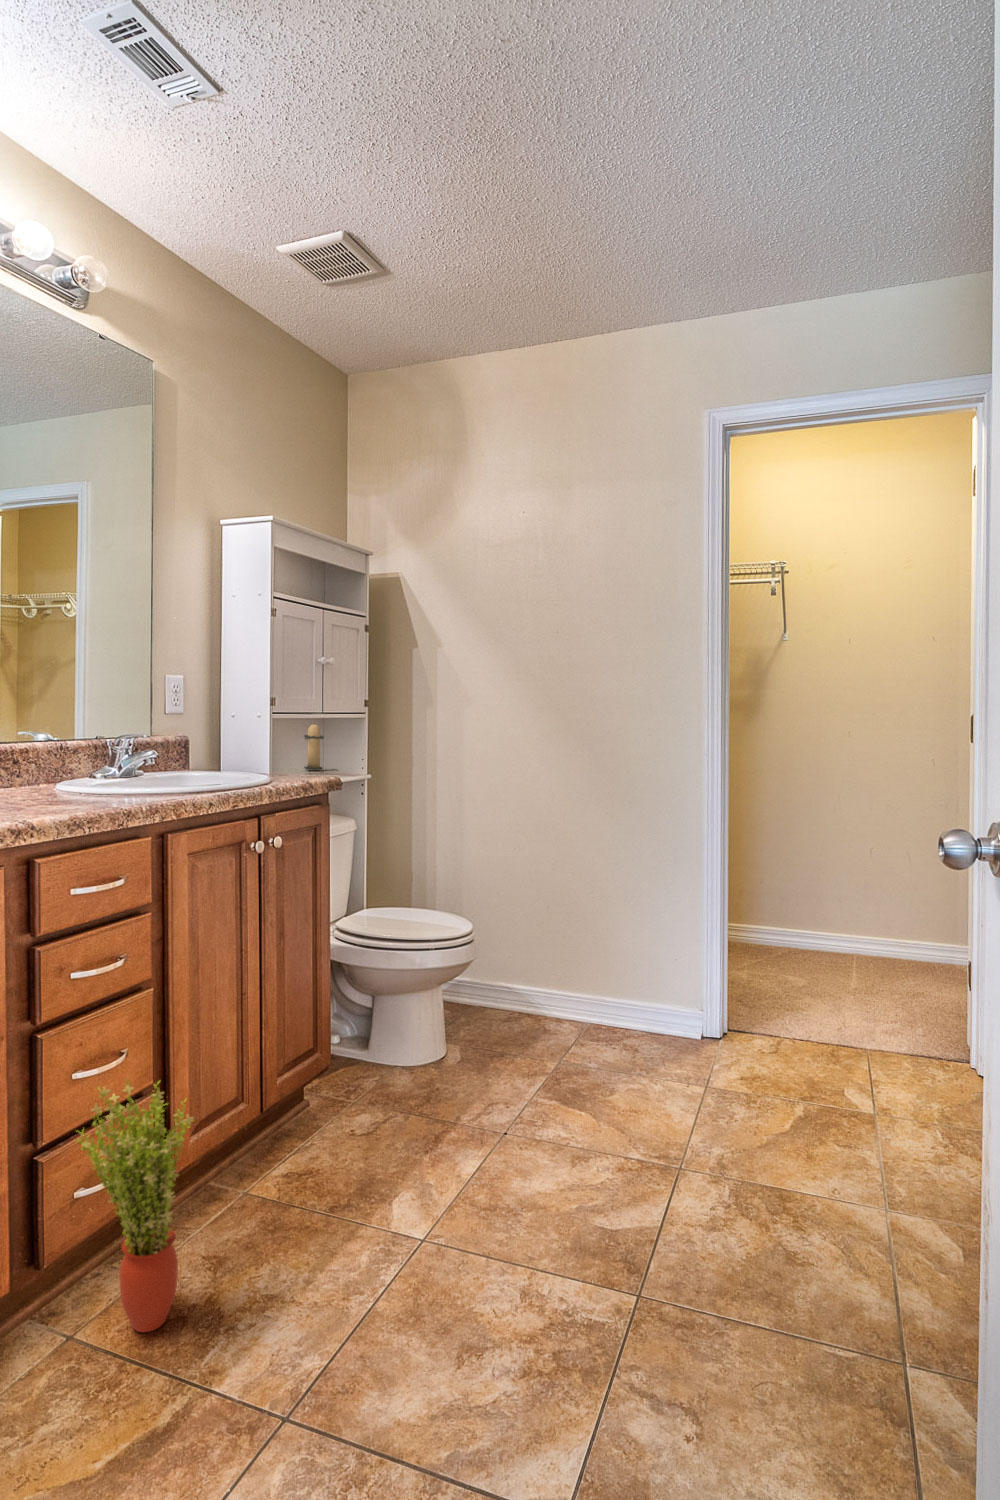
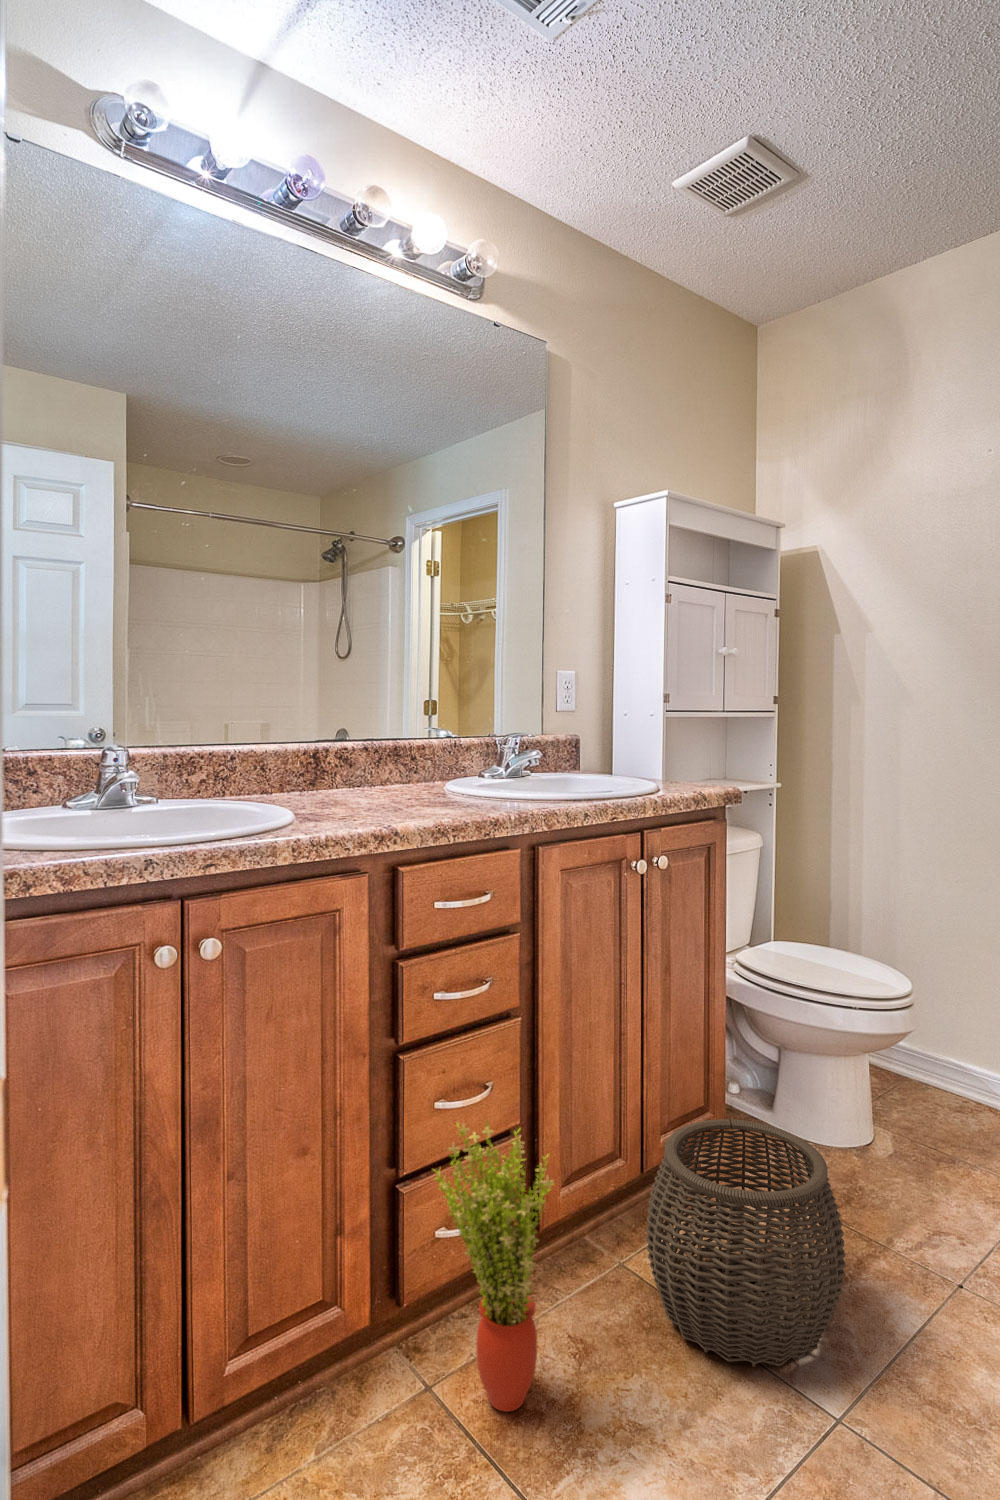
candle: present [304,724,324,770] -> none [698,721,727,778]
woven basket: none [269,1051,427,1241] -> present [646,1119,846,1367]

